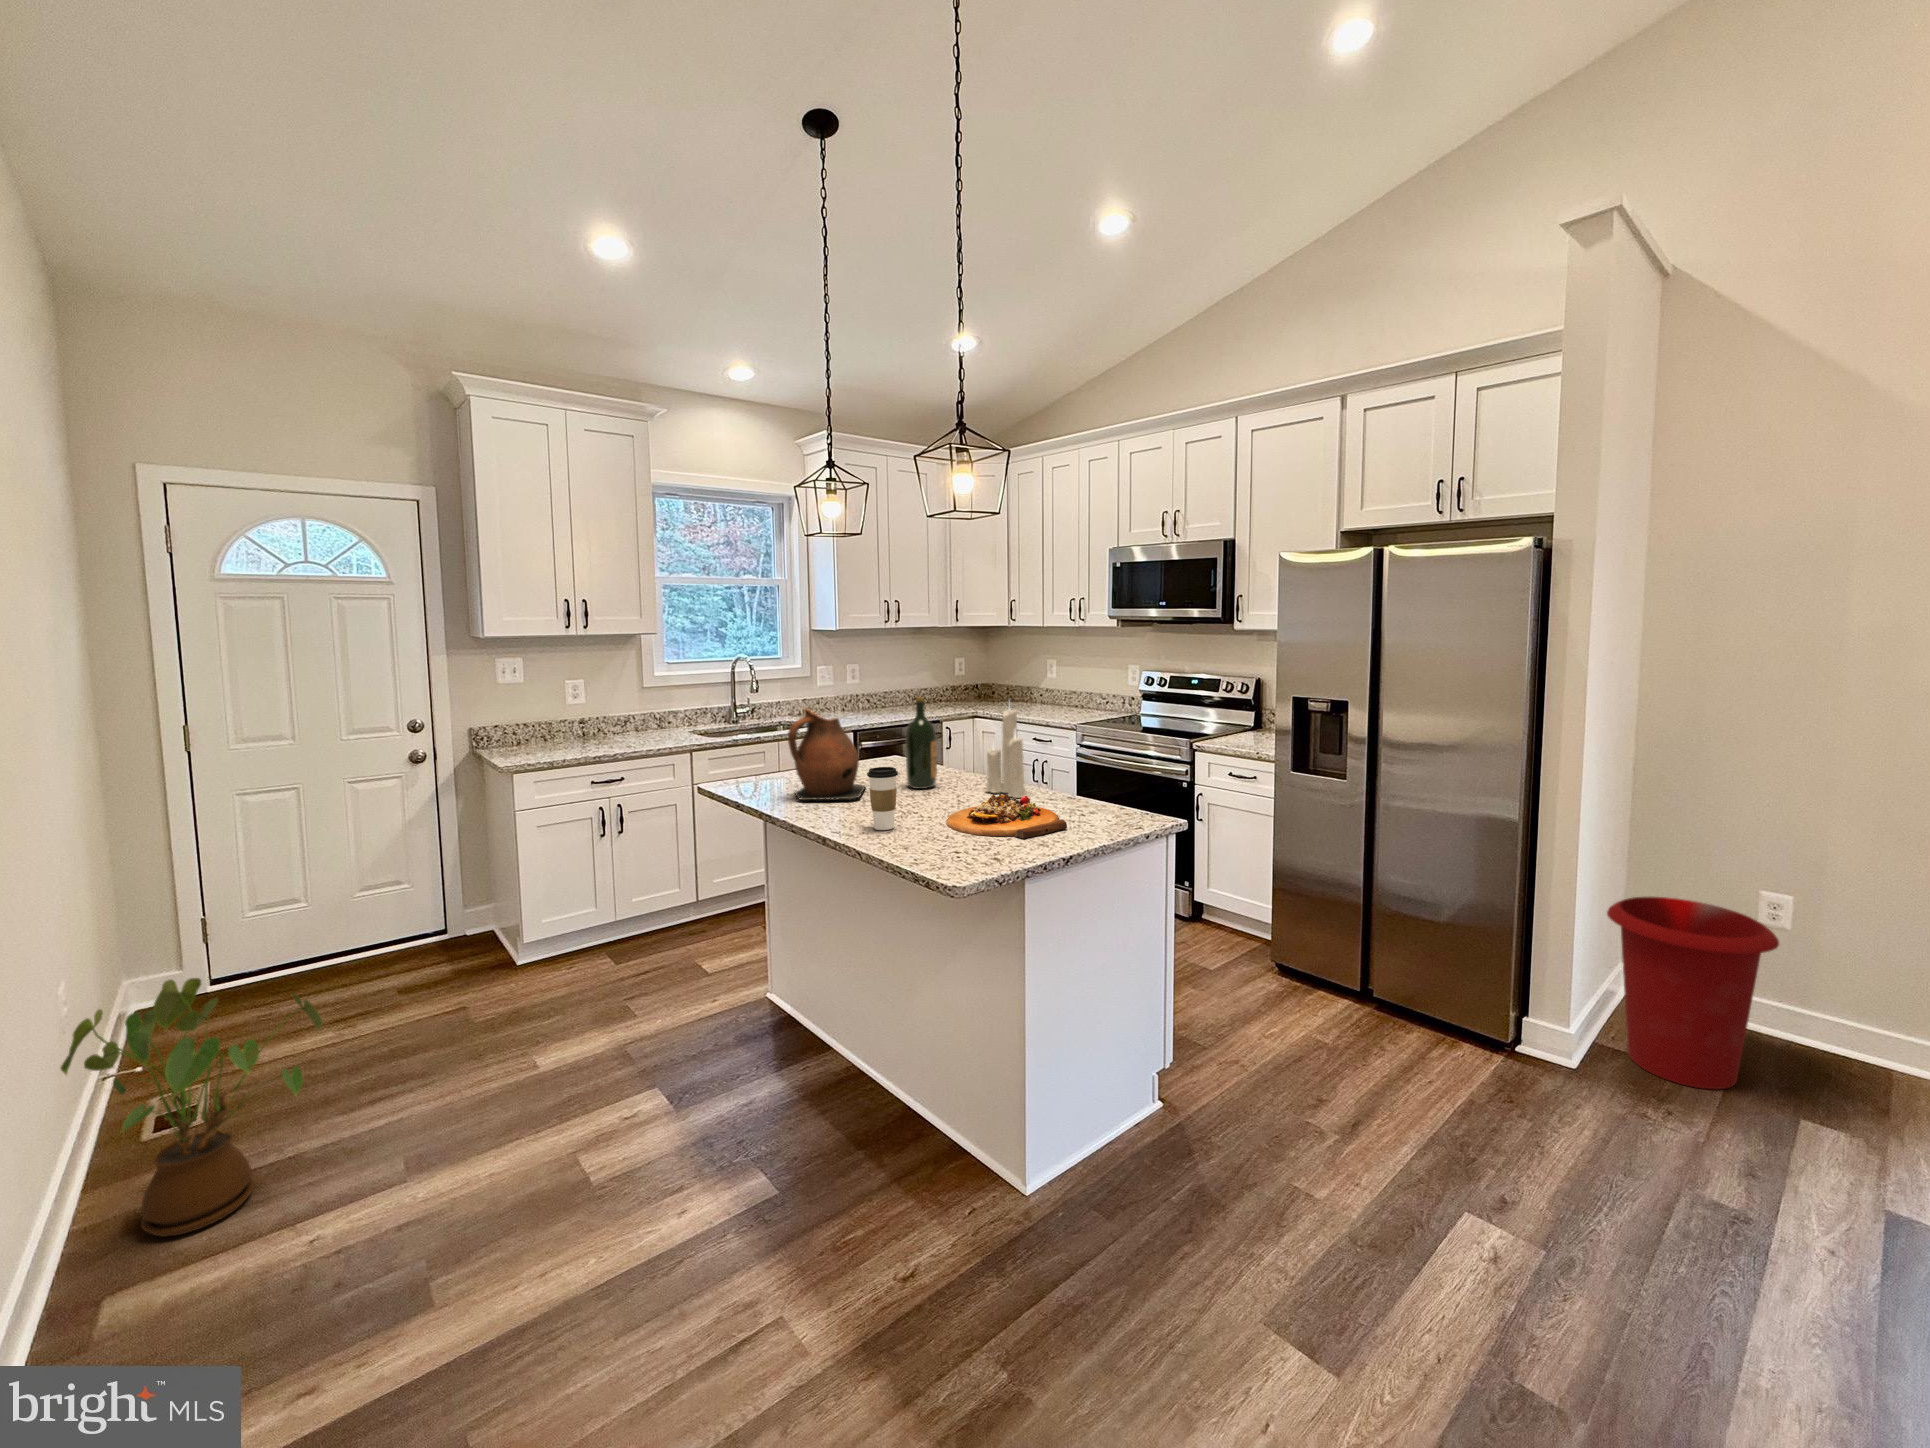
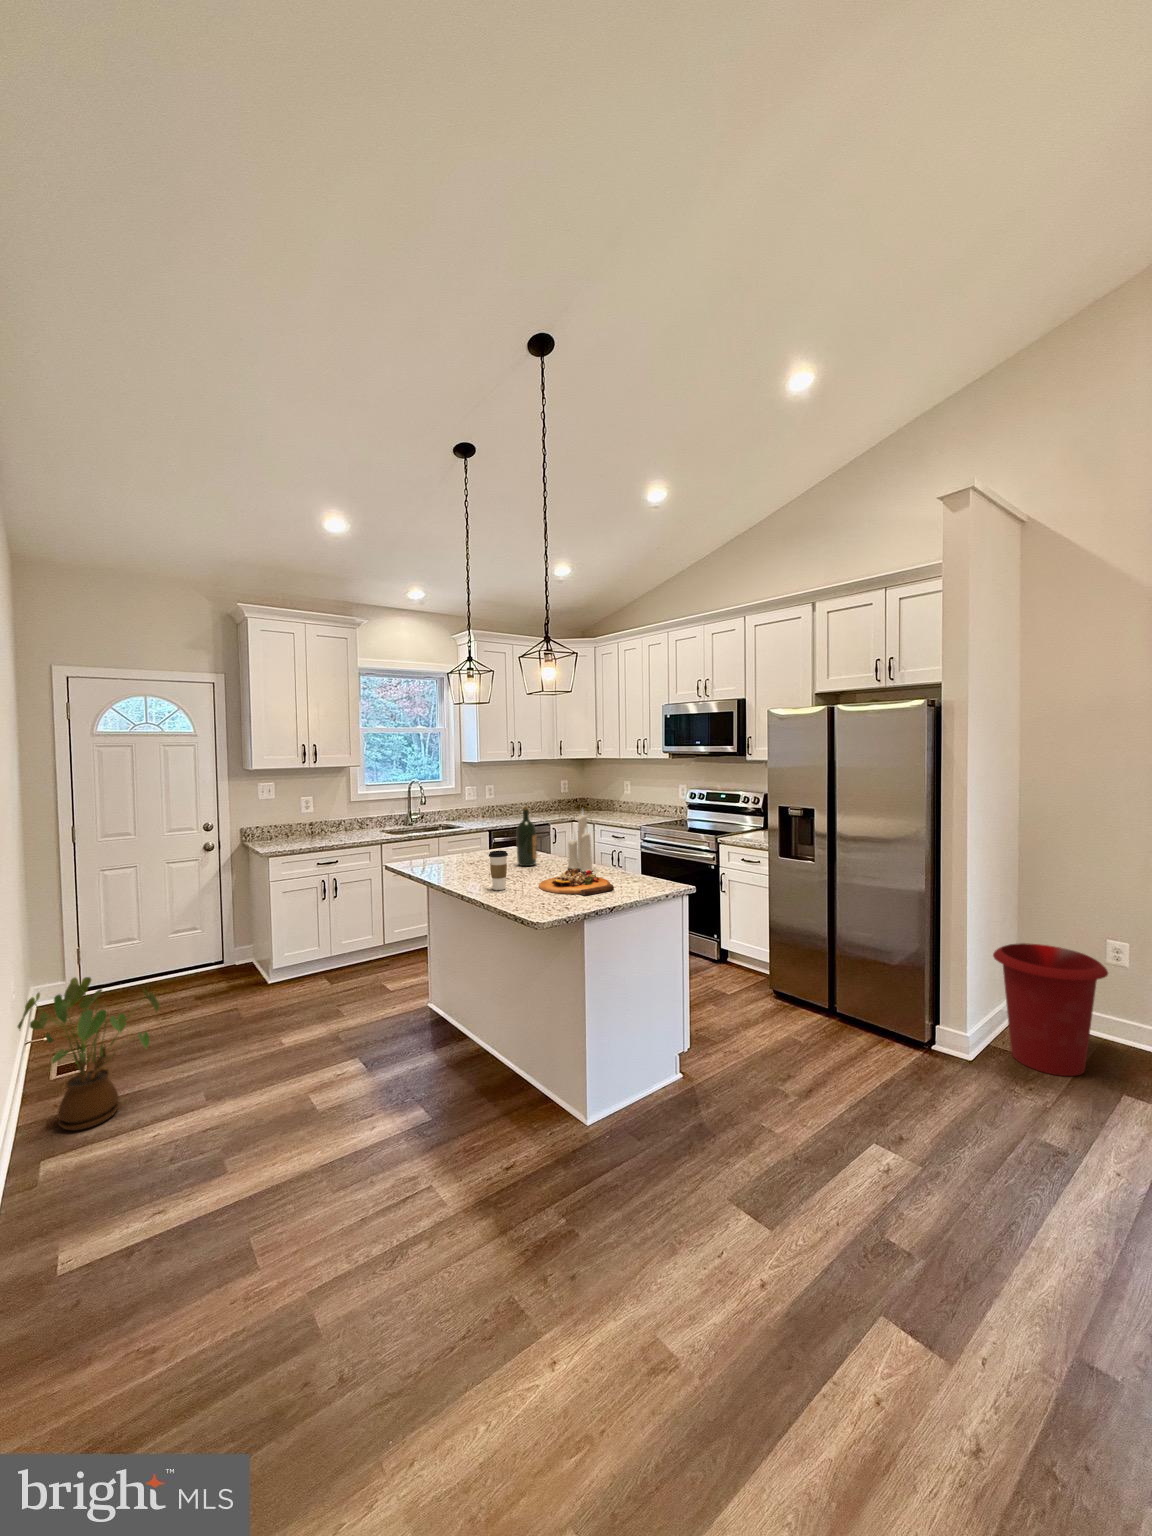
ceramic pitcher: present [788,708,866,800] -> none [441,814,492,873]

